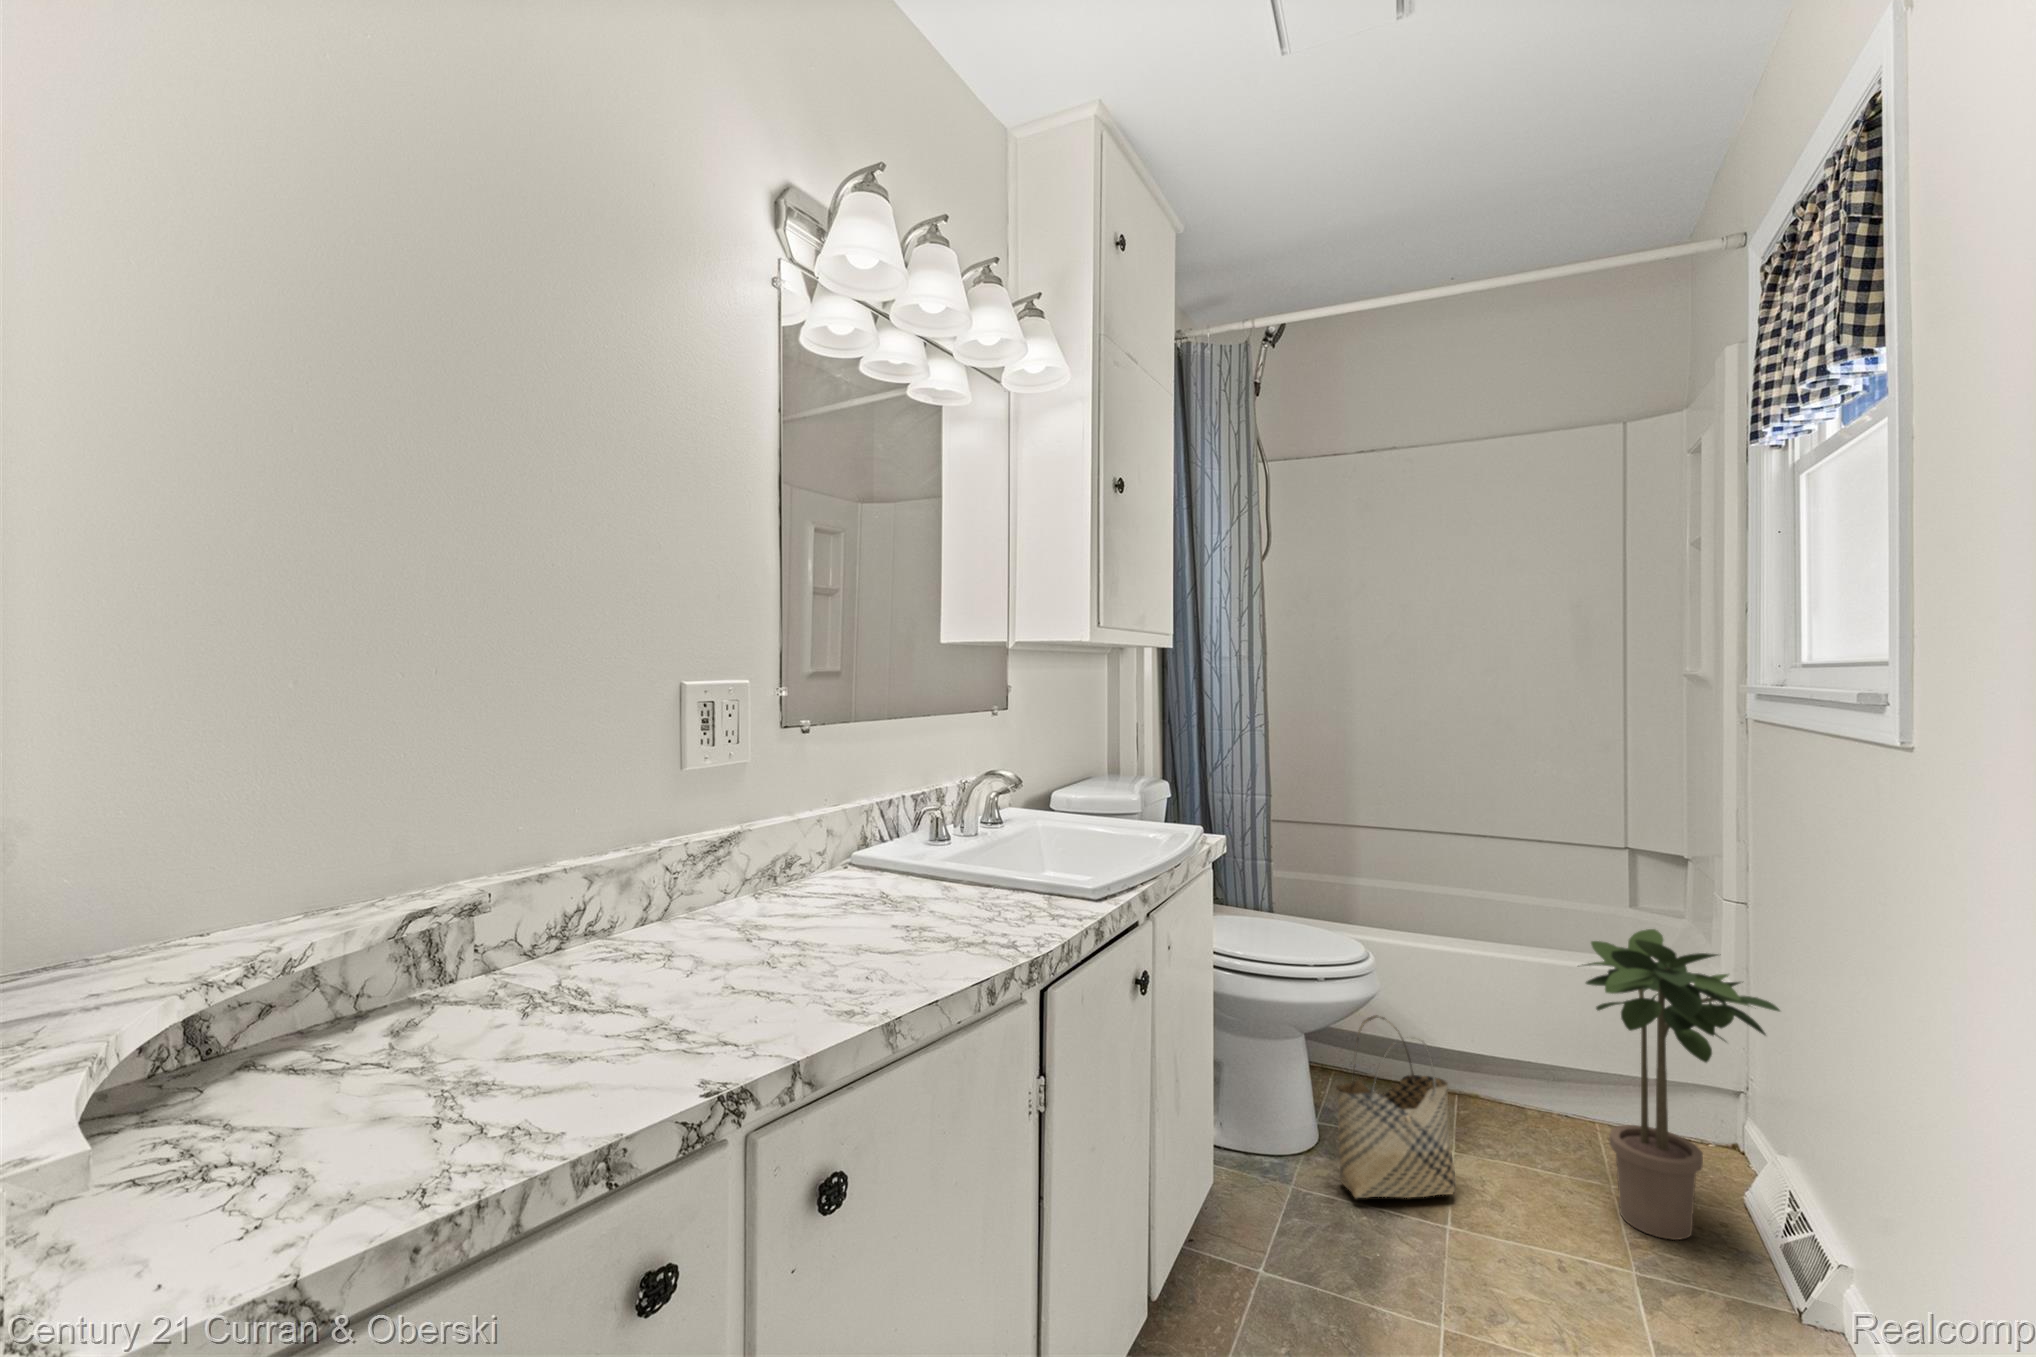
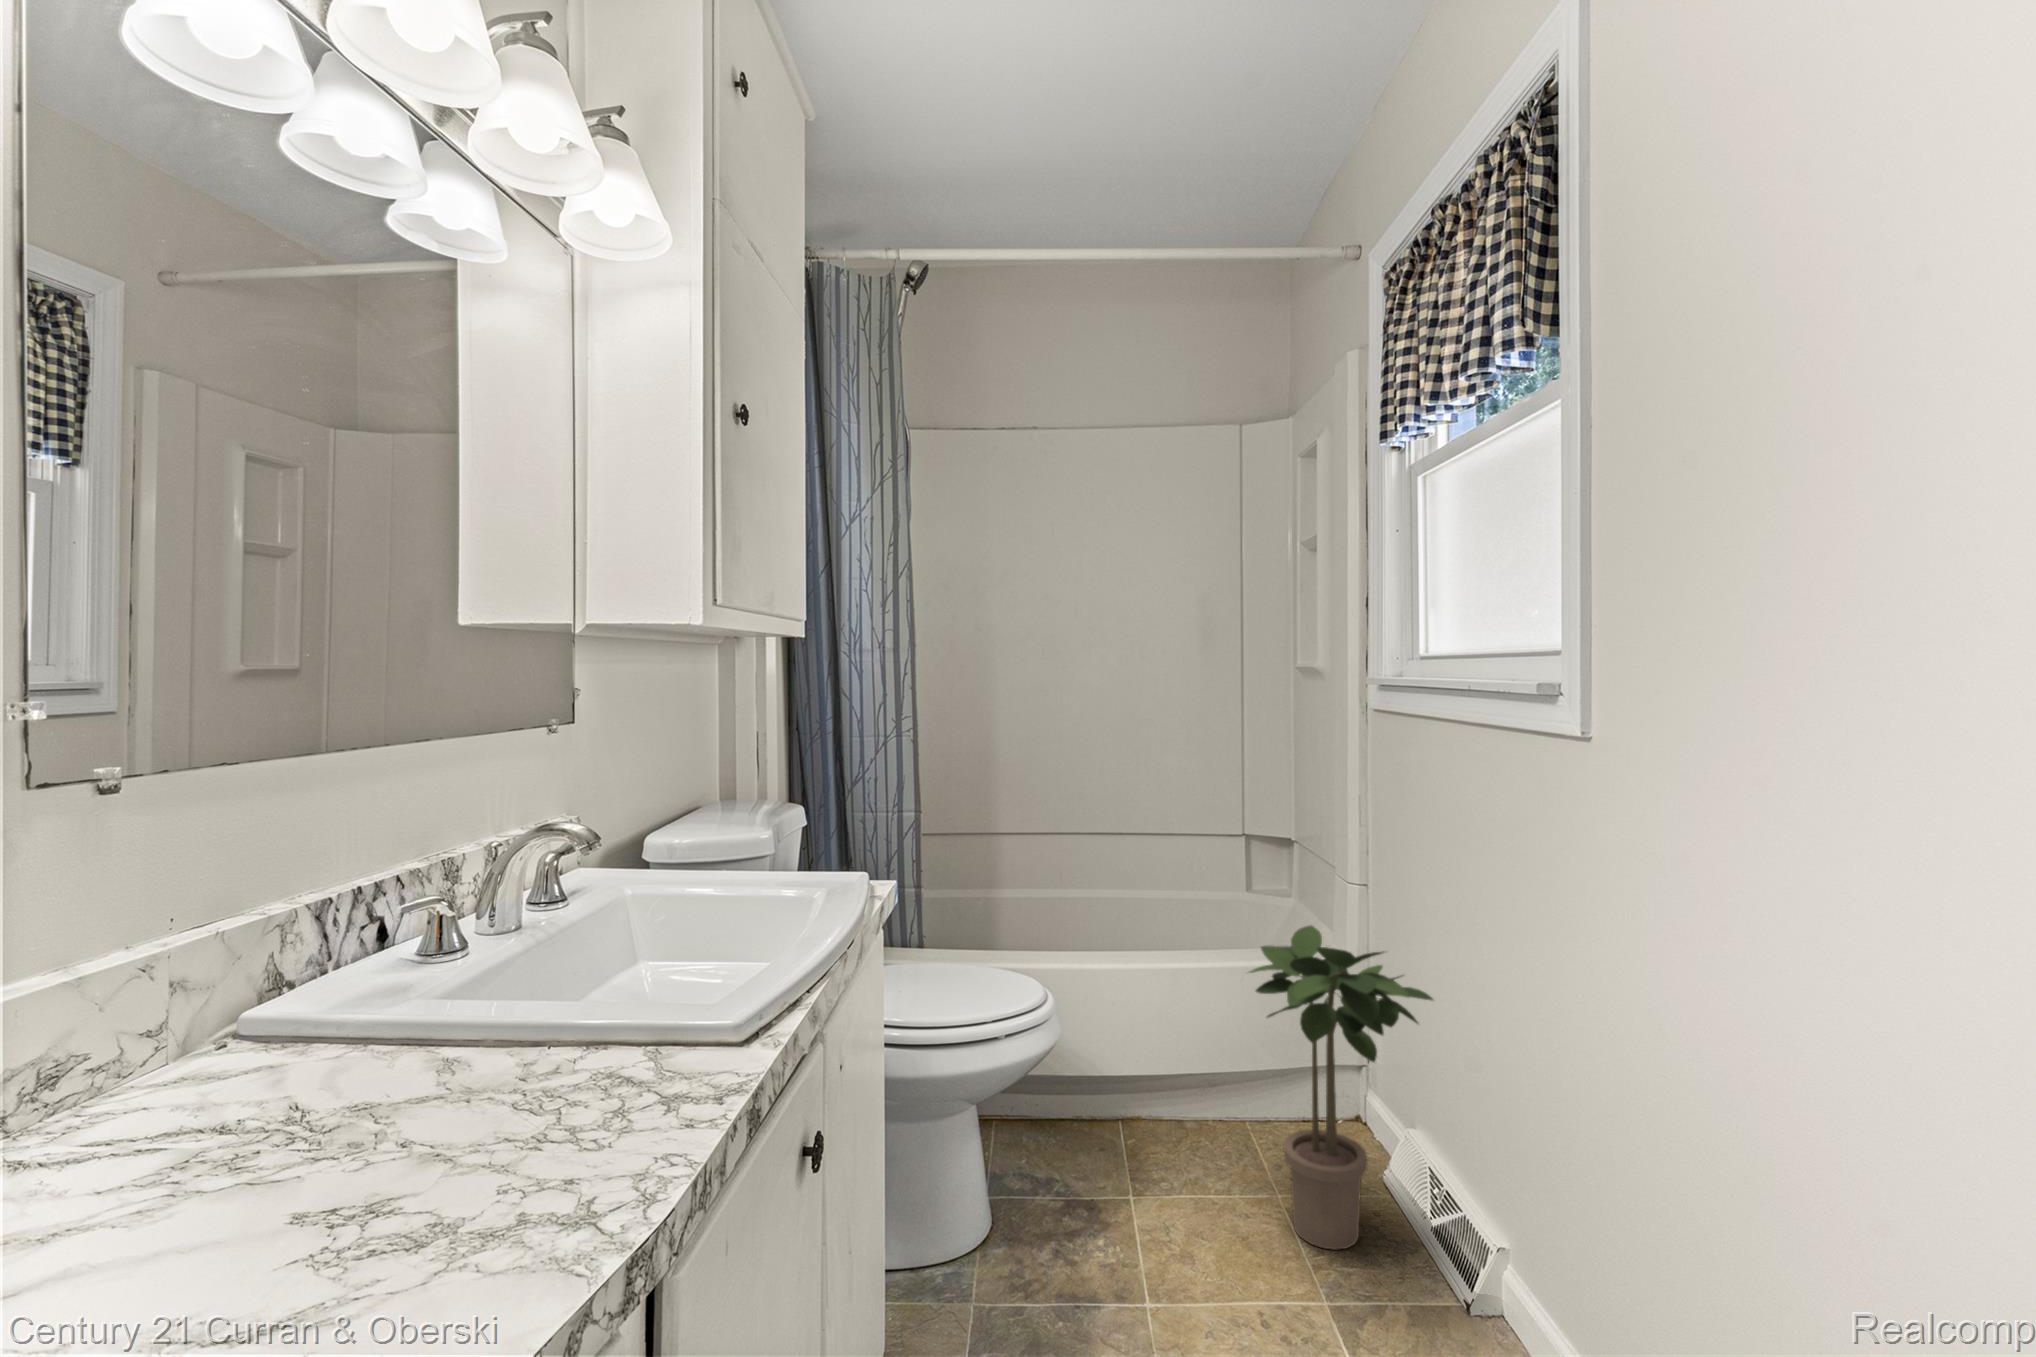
woven basket: present [1336,1015,1455,1198] -> none [1020,1064,1145,1296]

